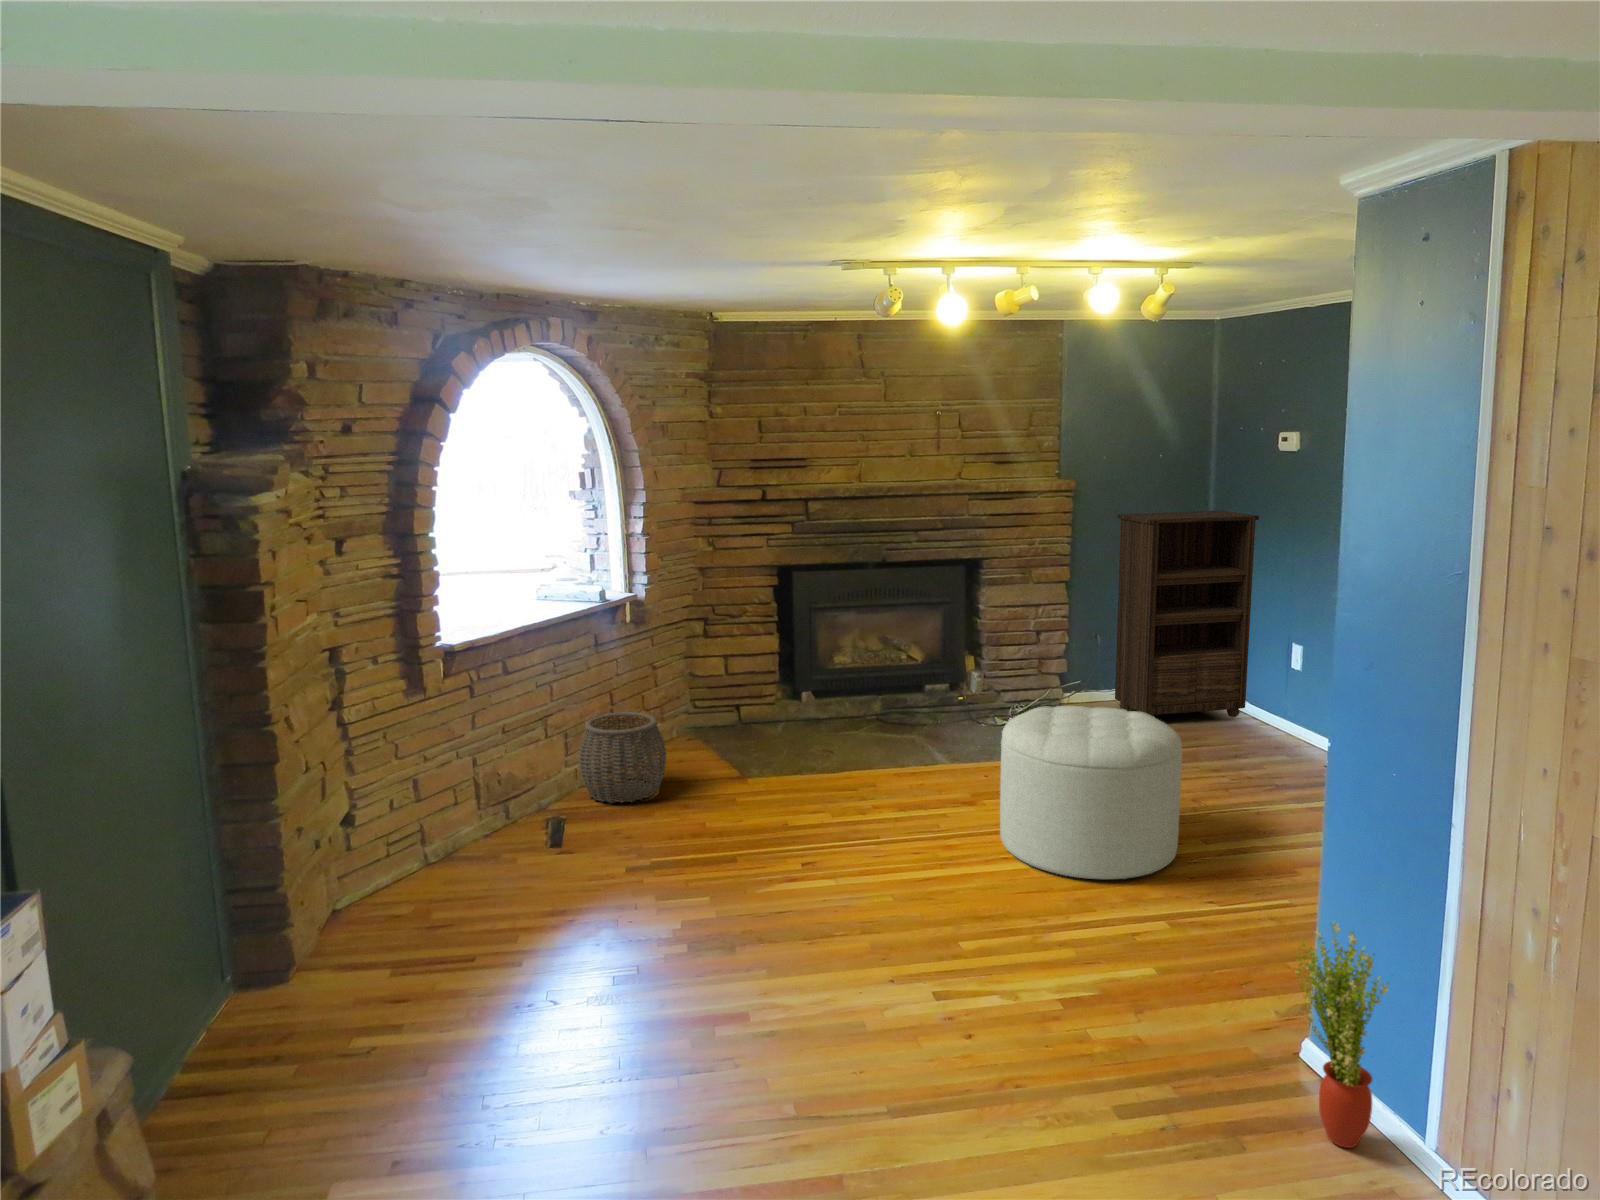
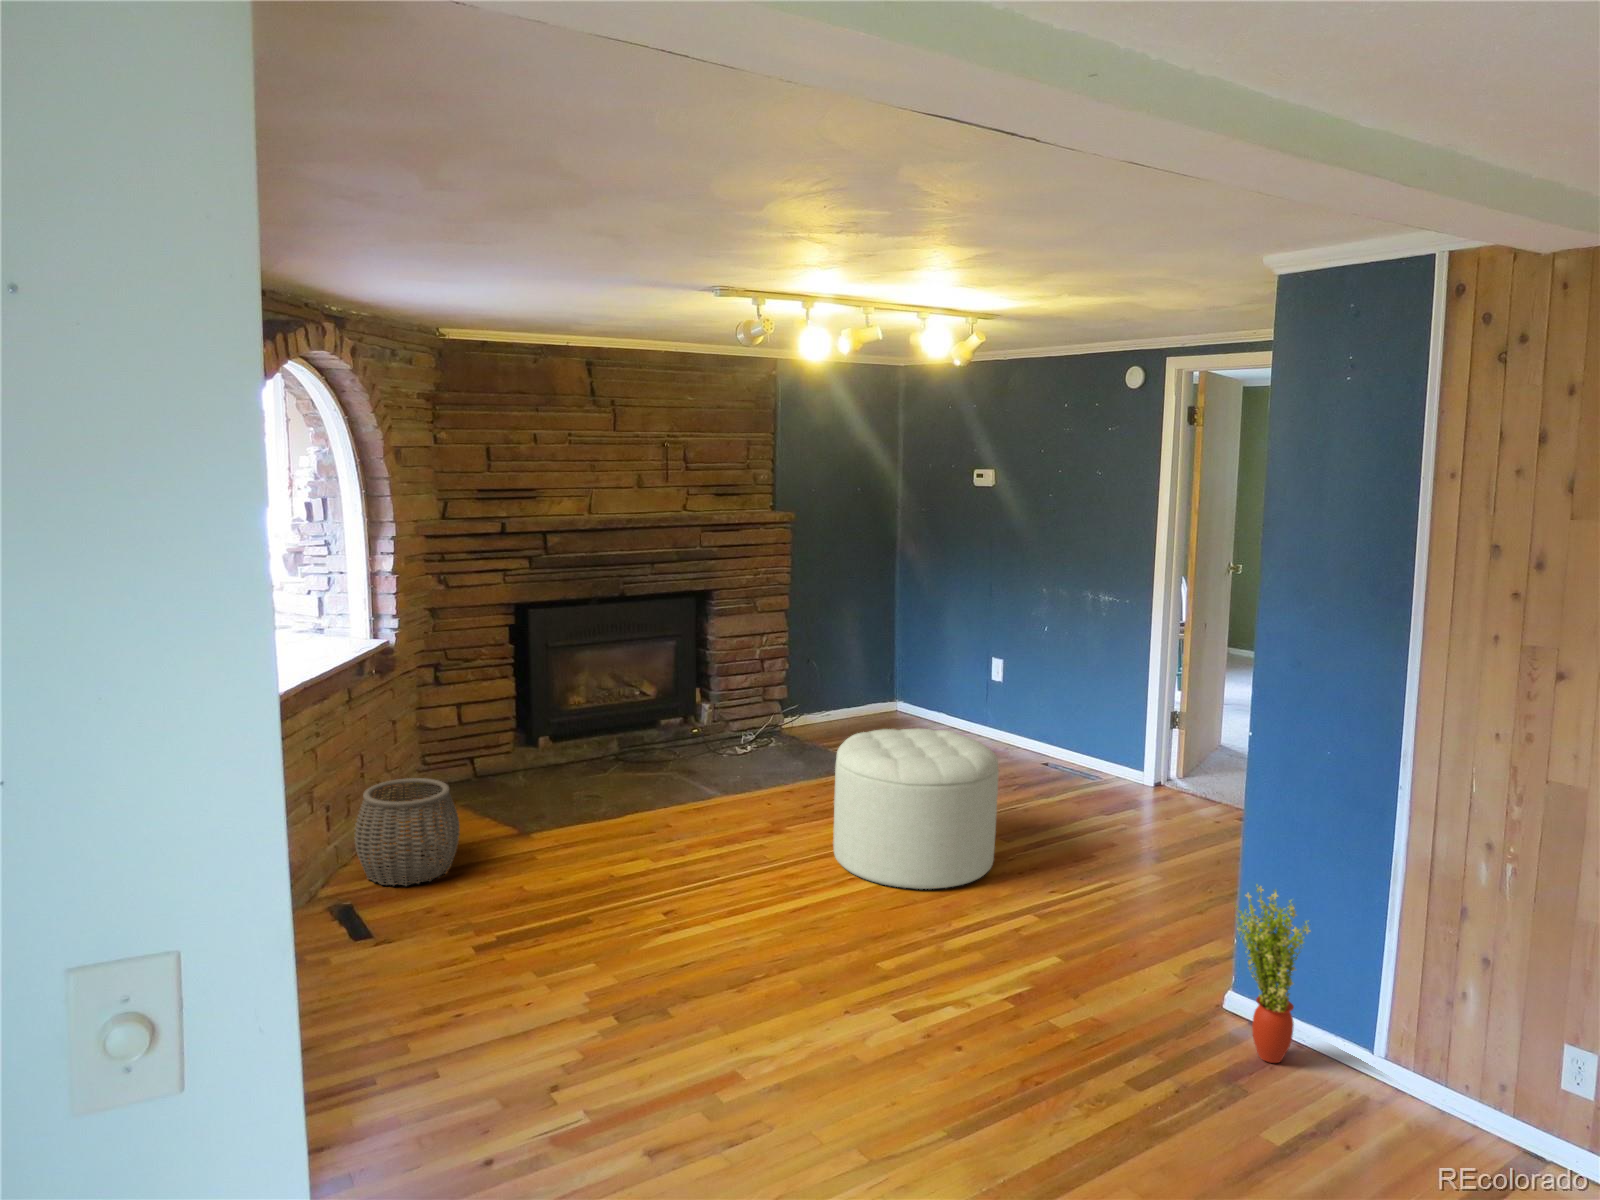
bookshelf: present [1115,510,1259,717] -> none [832,539,955,740]

